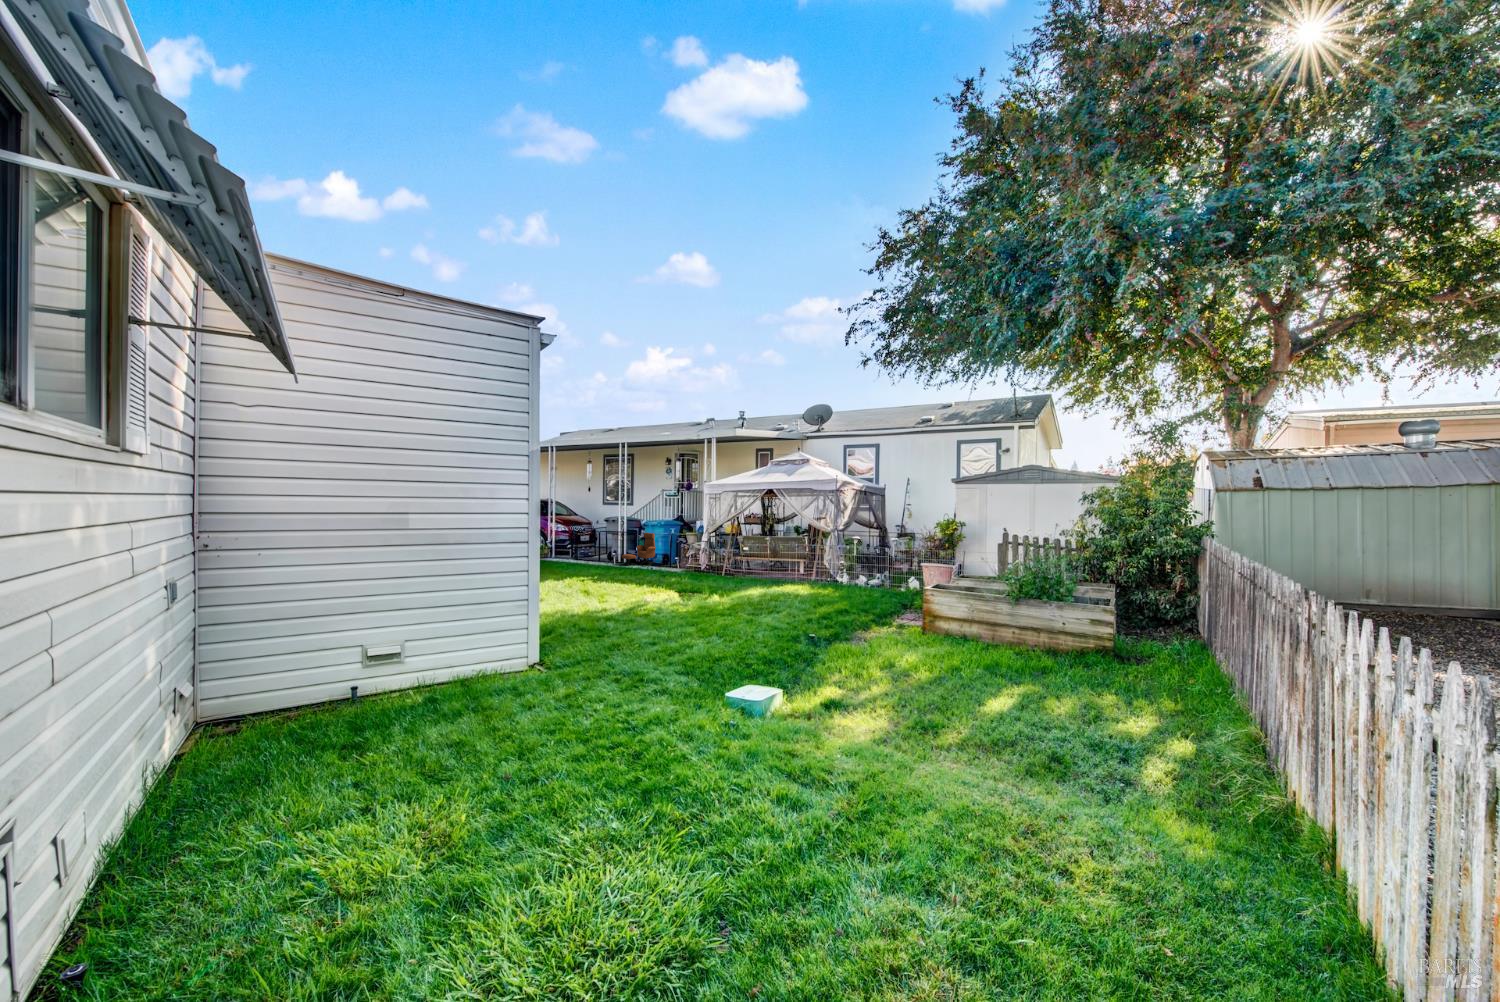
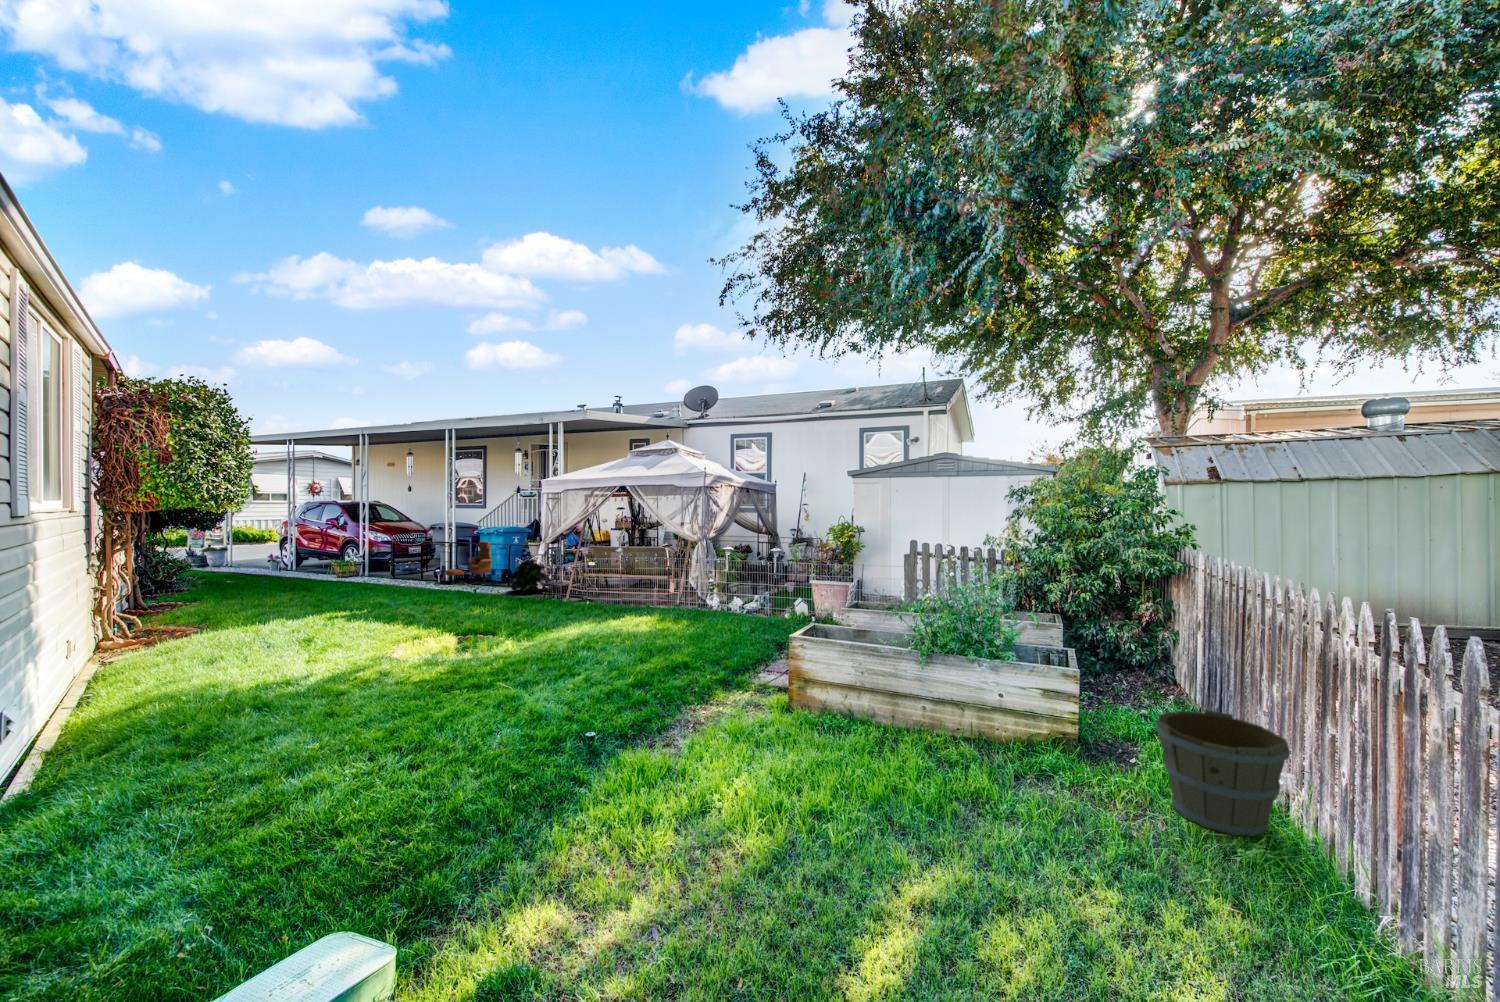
potted plant: none [677,546,707,572] -> present [509,559,550,592]
wooden bucket: none [1148,627,1223,690] -> present [1156,710,1290,837]

